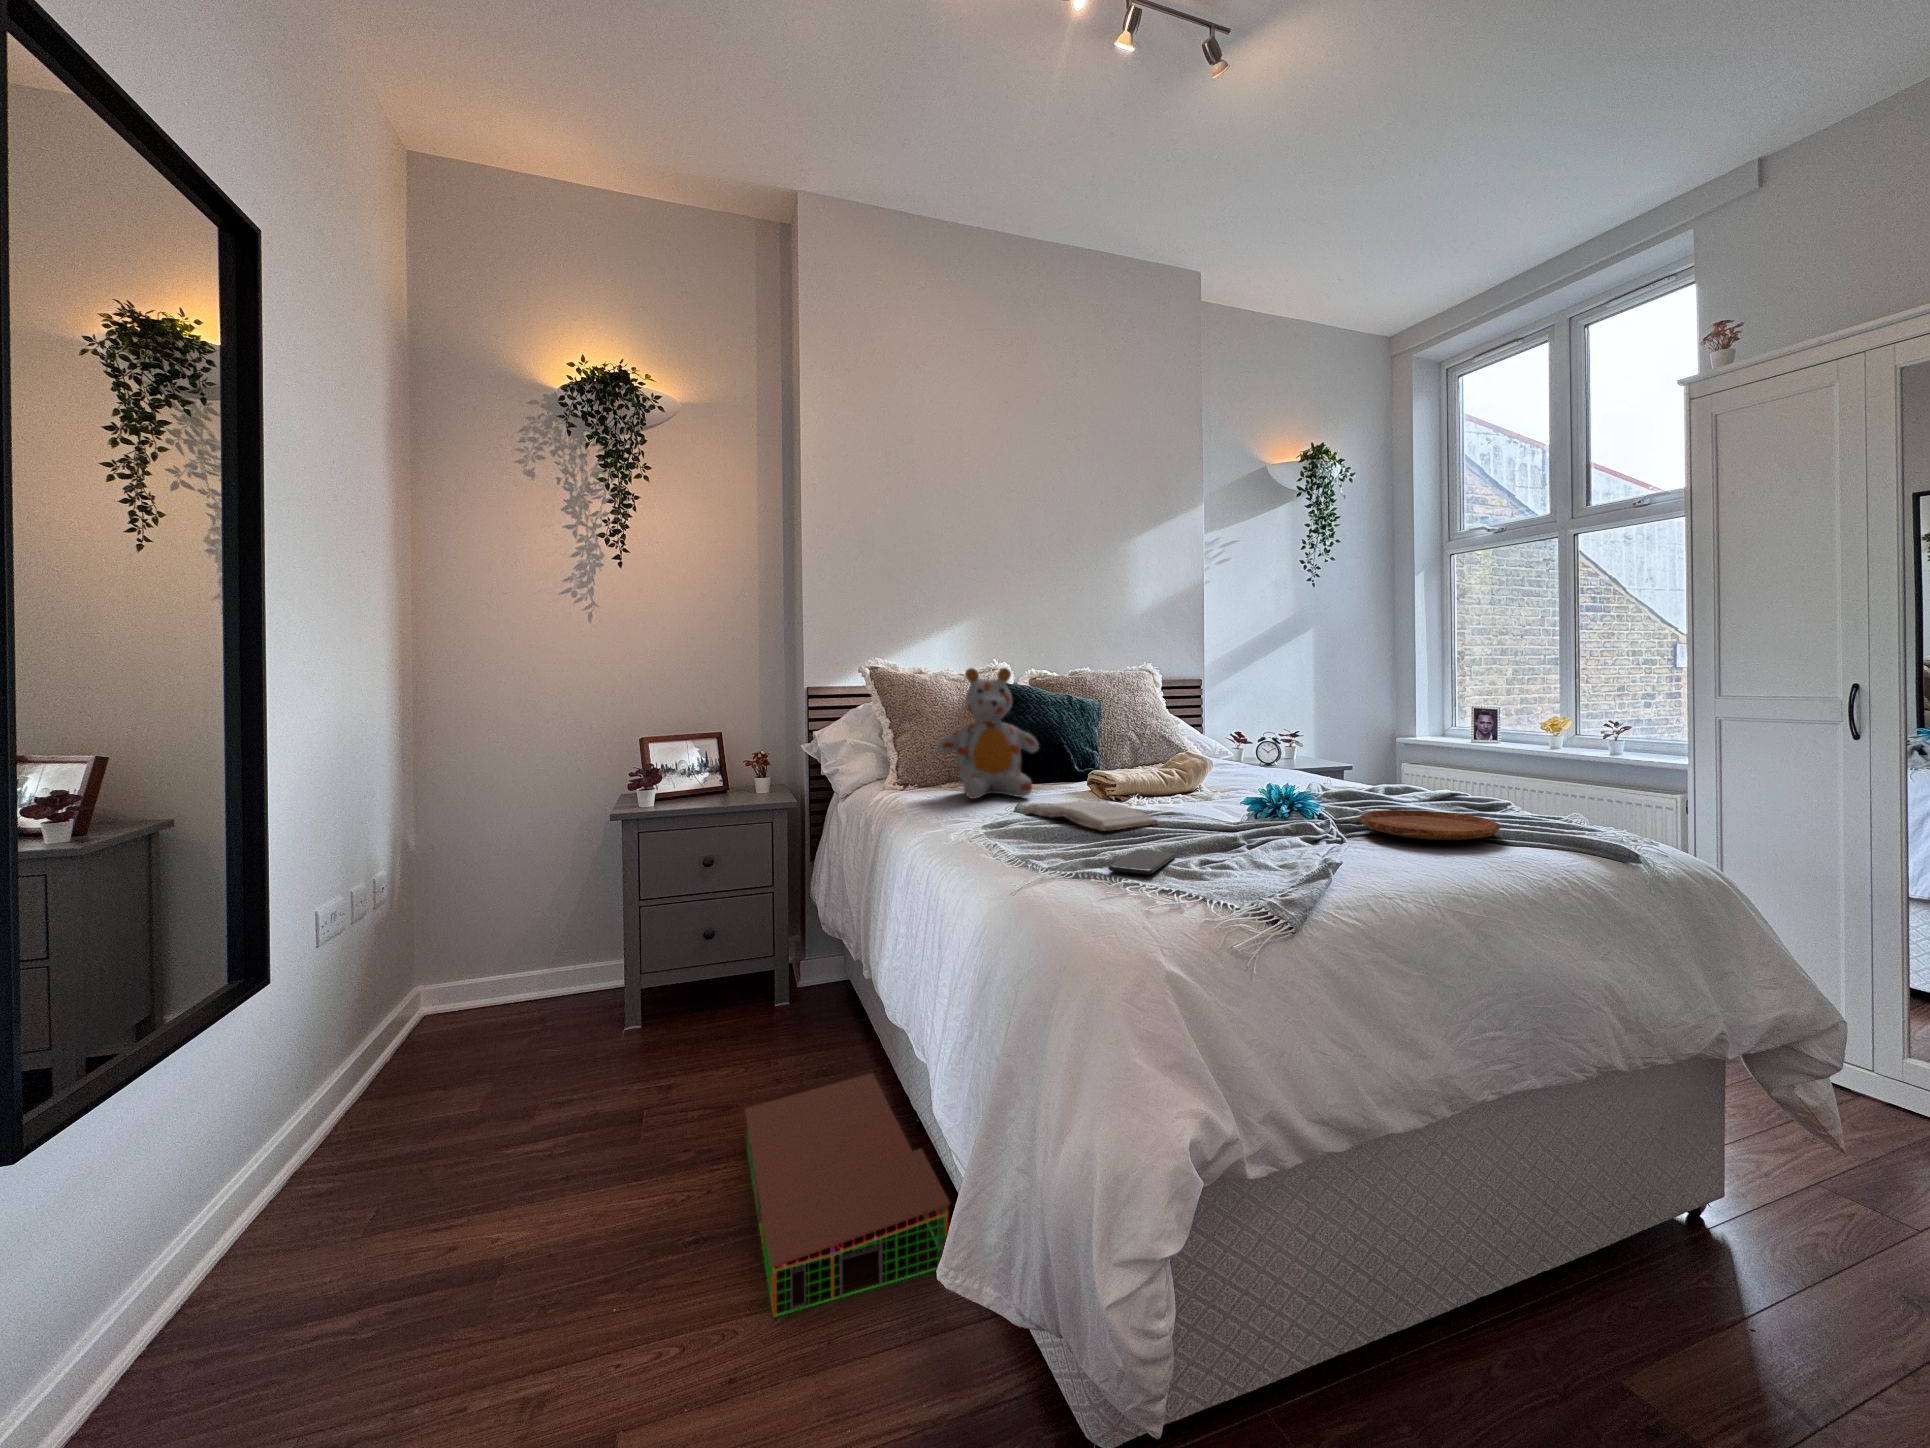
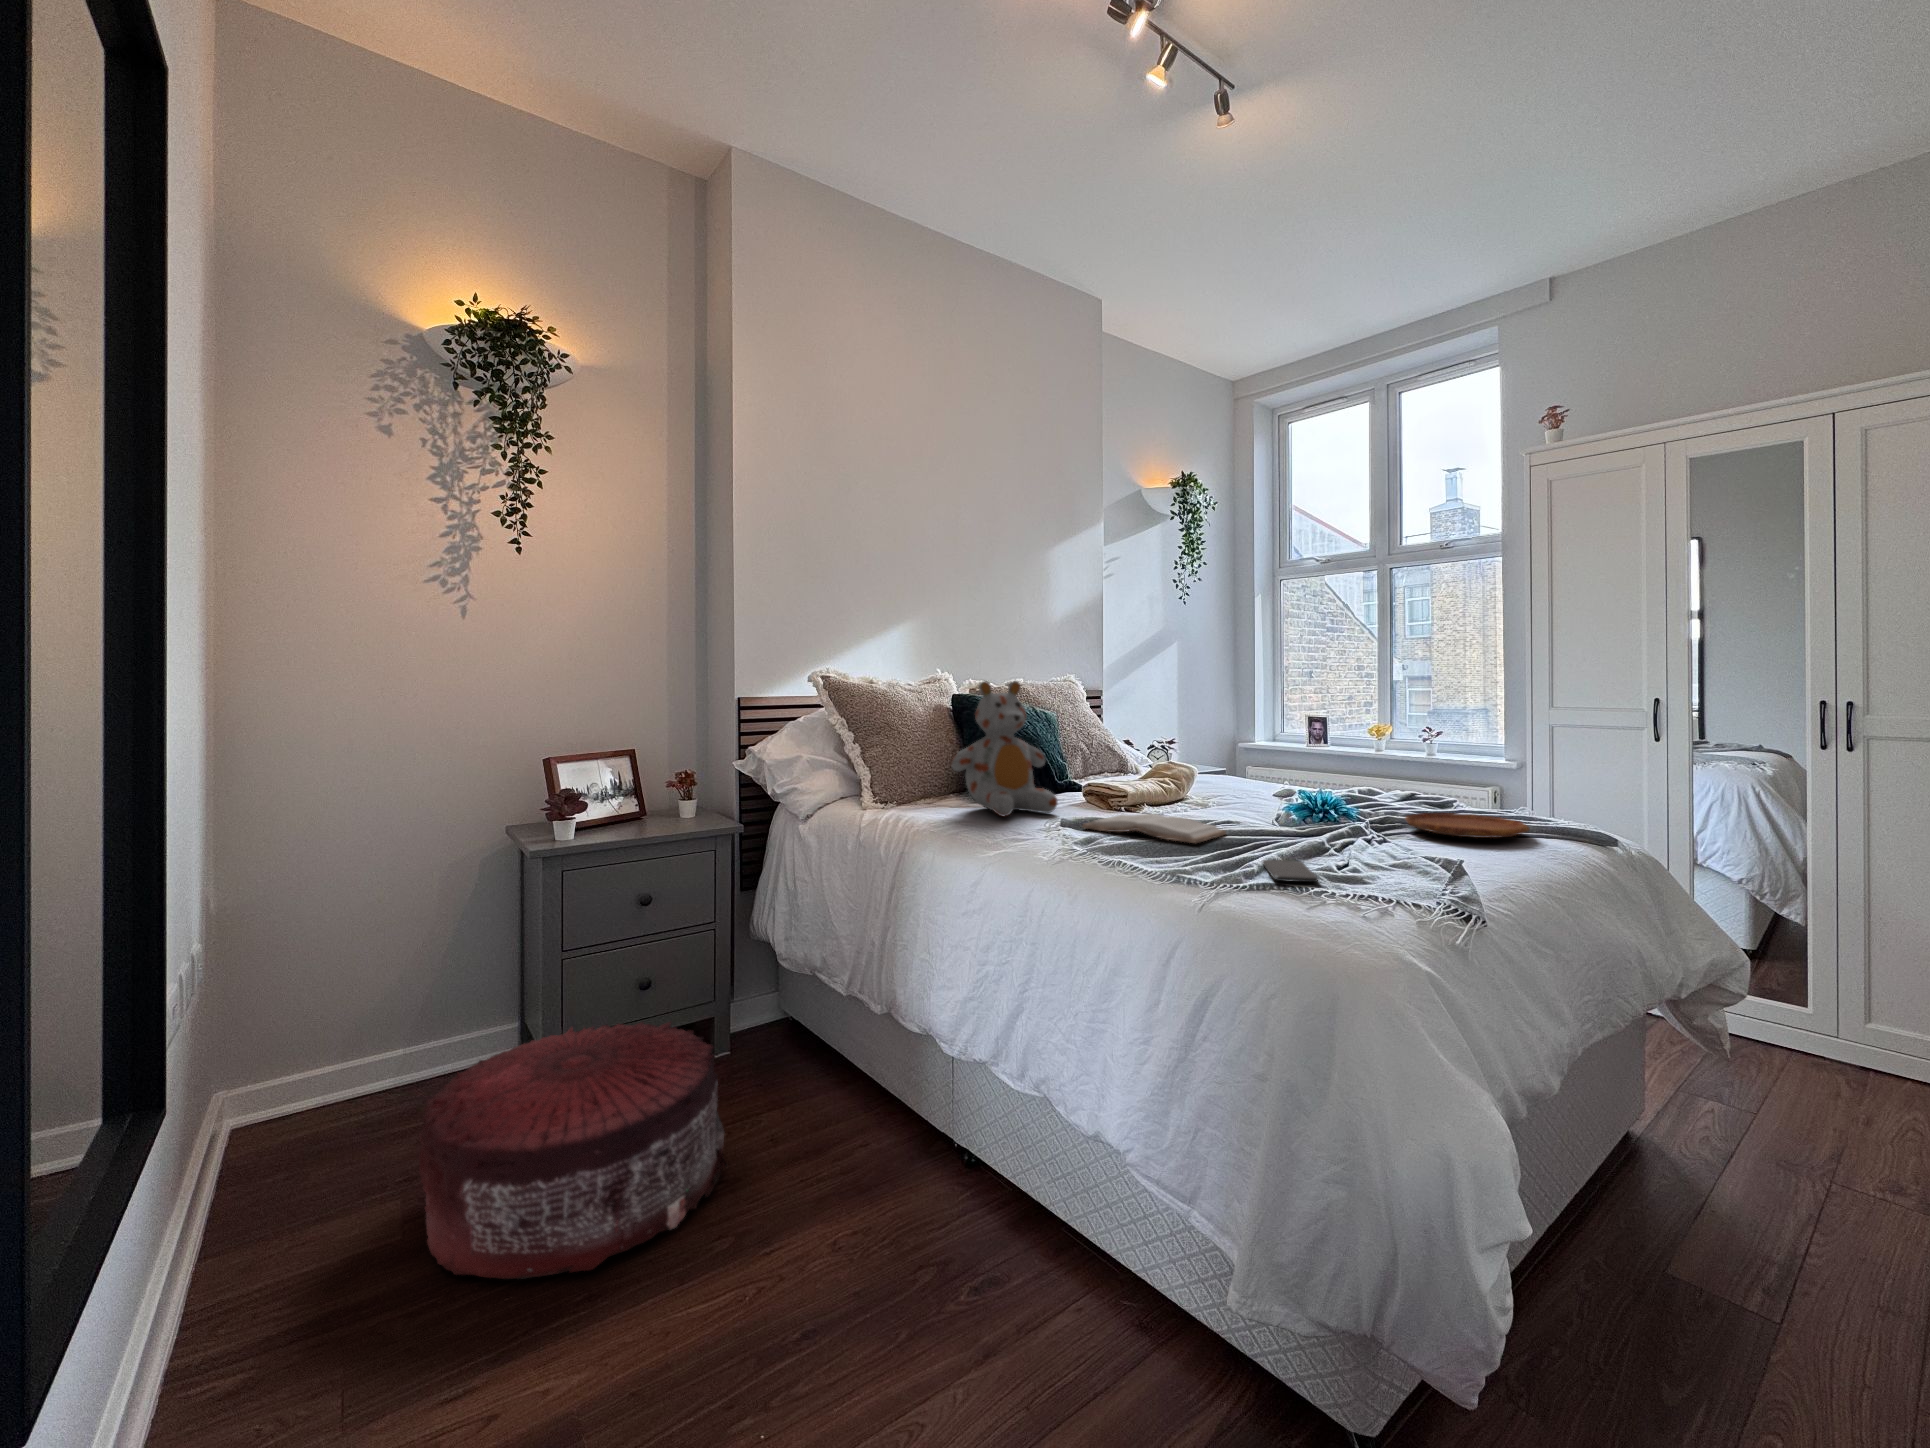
pouf: none [463,962,716,1163] -> present [419,1022,728,1279]
storage bin: present [745,1073,950,1317] -> none [798,1112,1100,1381]

